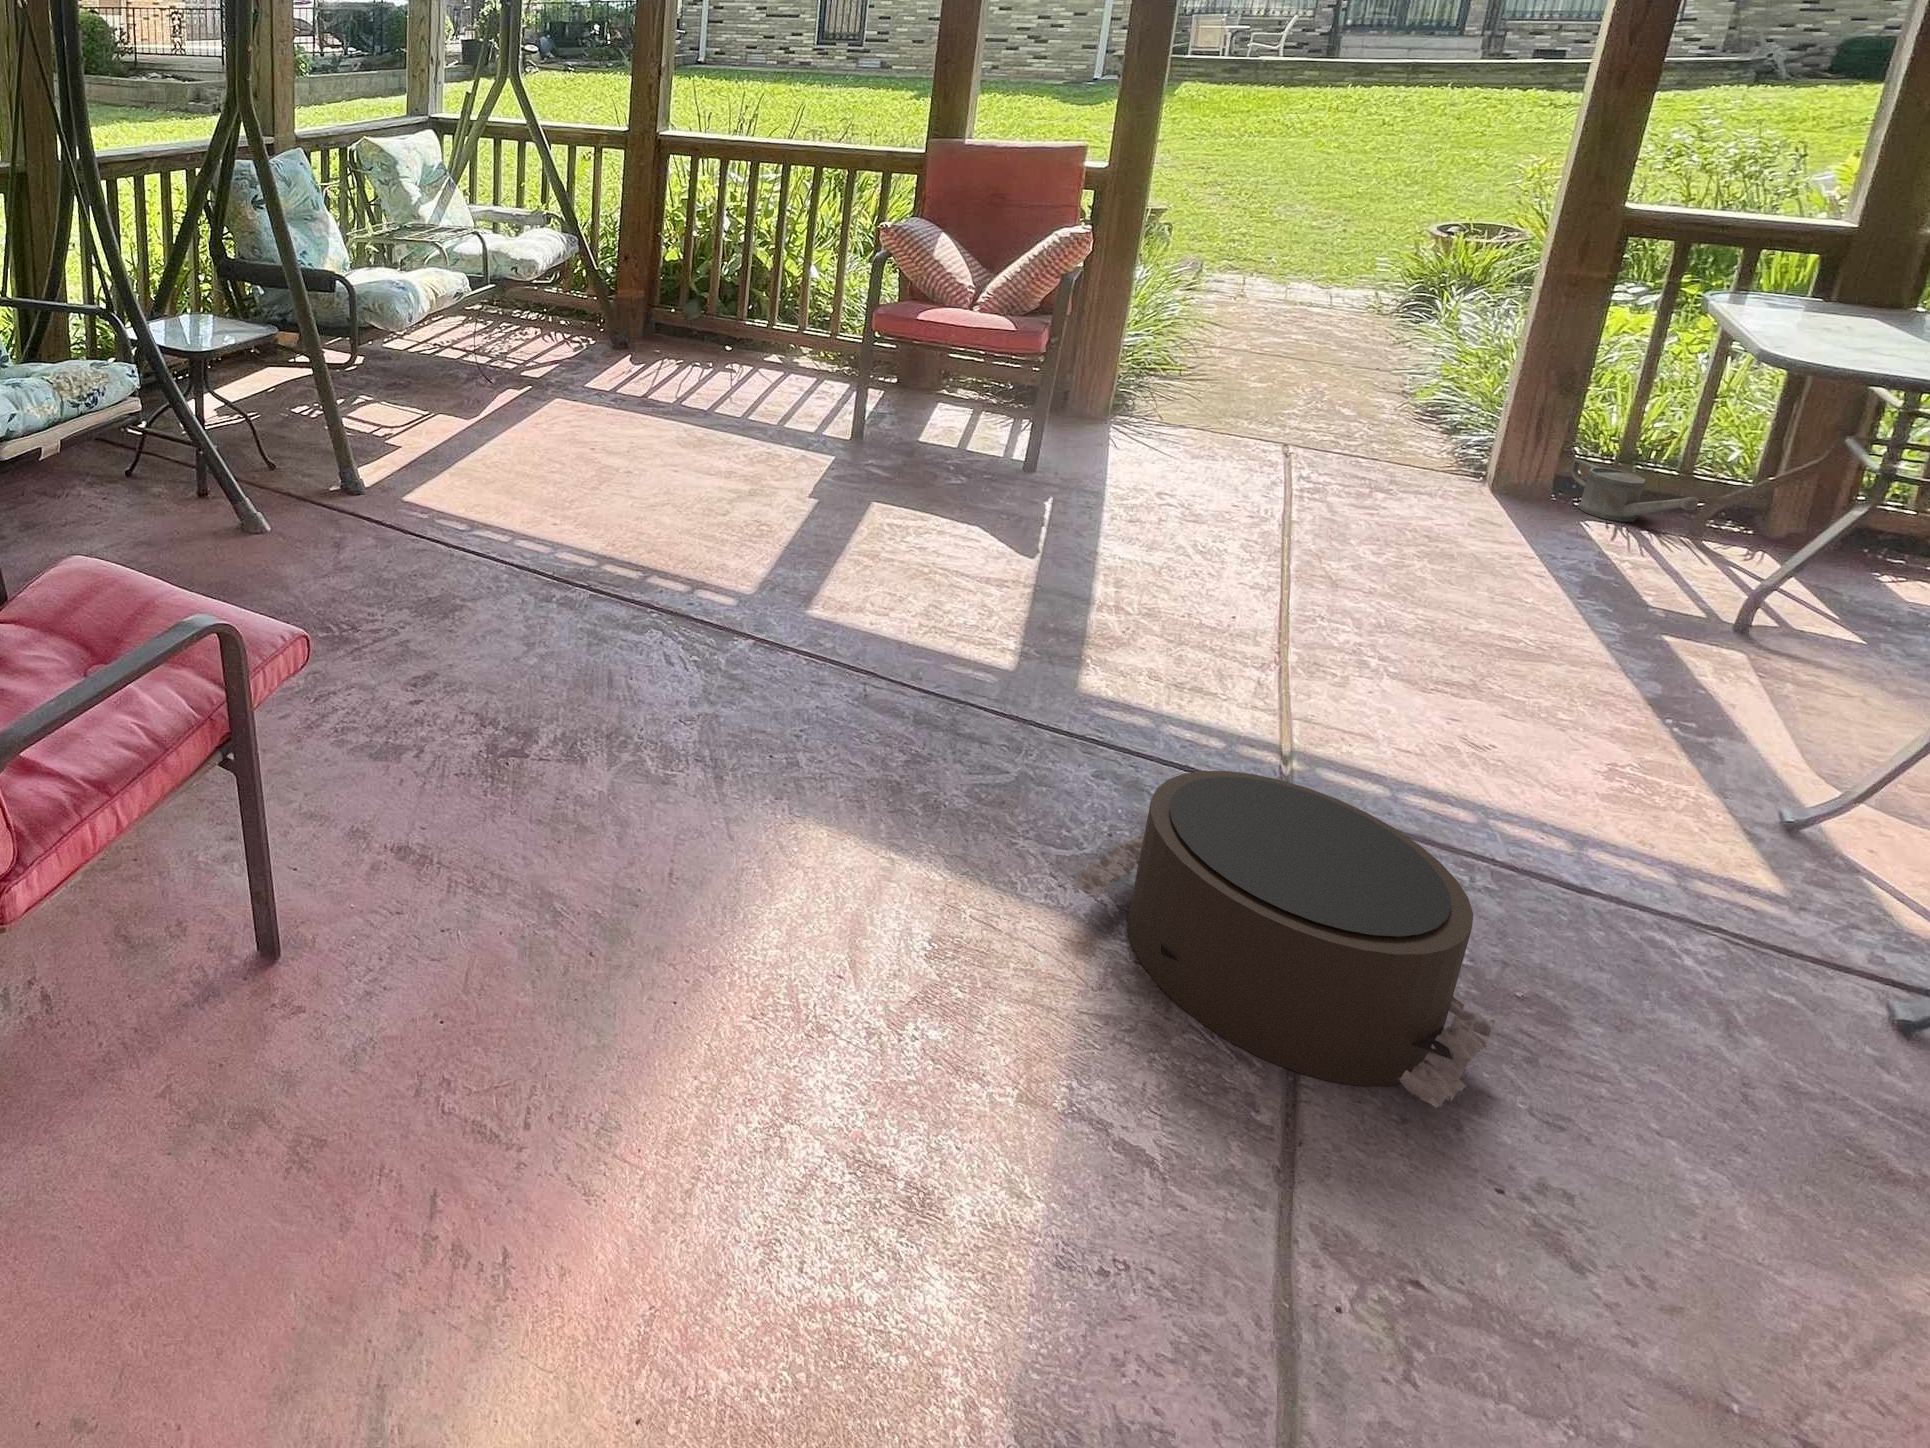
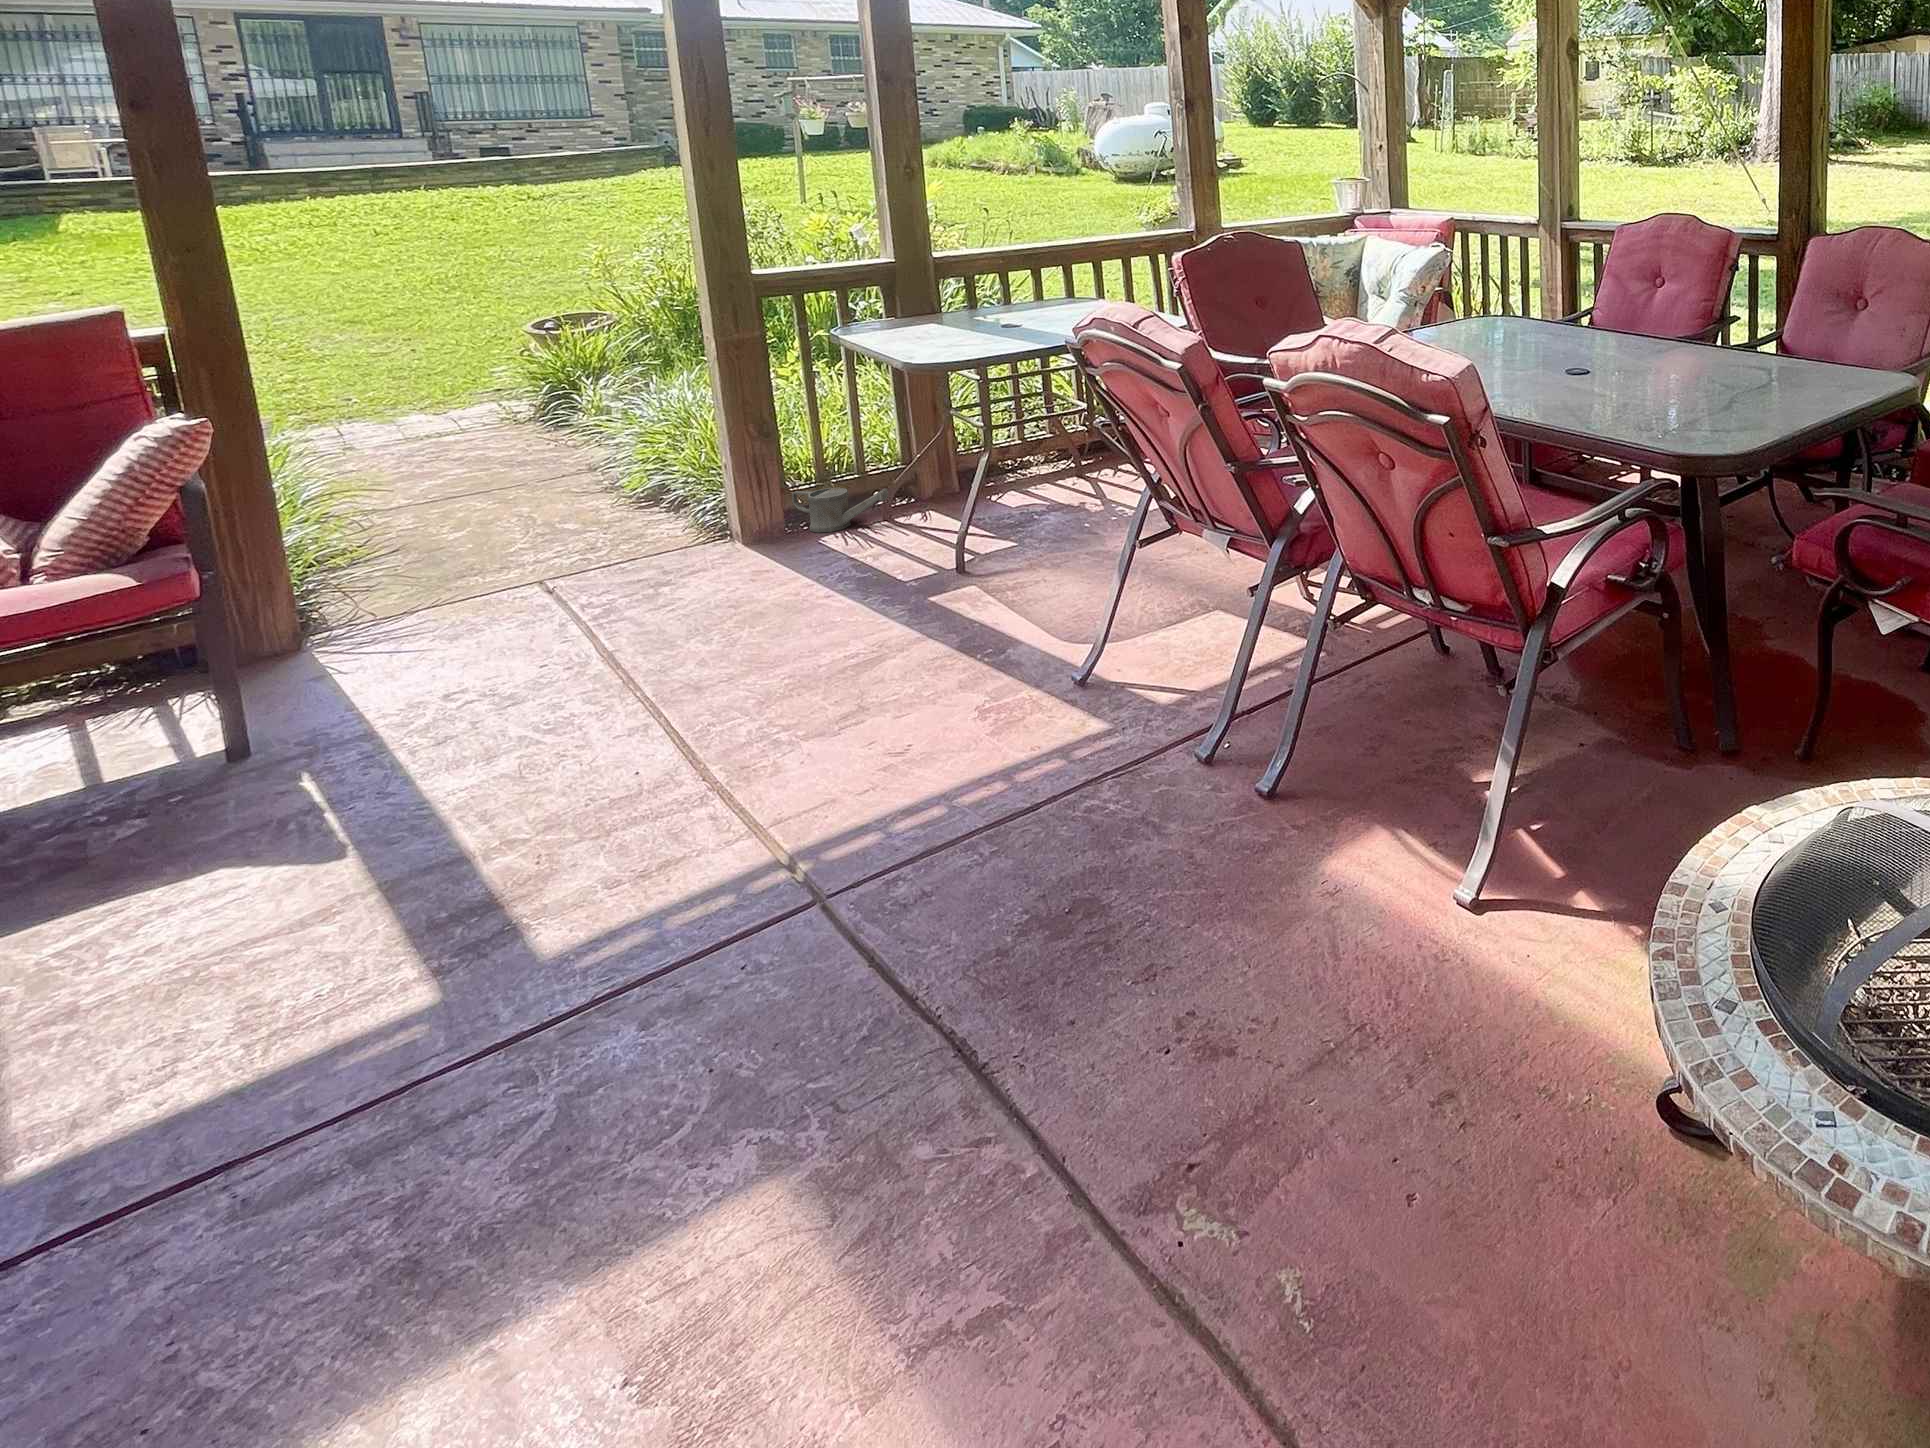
pouf: present [1073,771,1495,1109] -> none [740,845,1115,1158]

